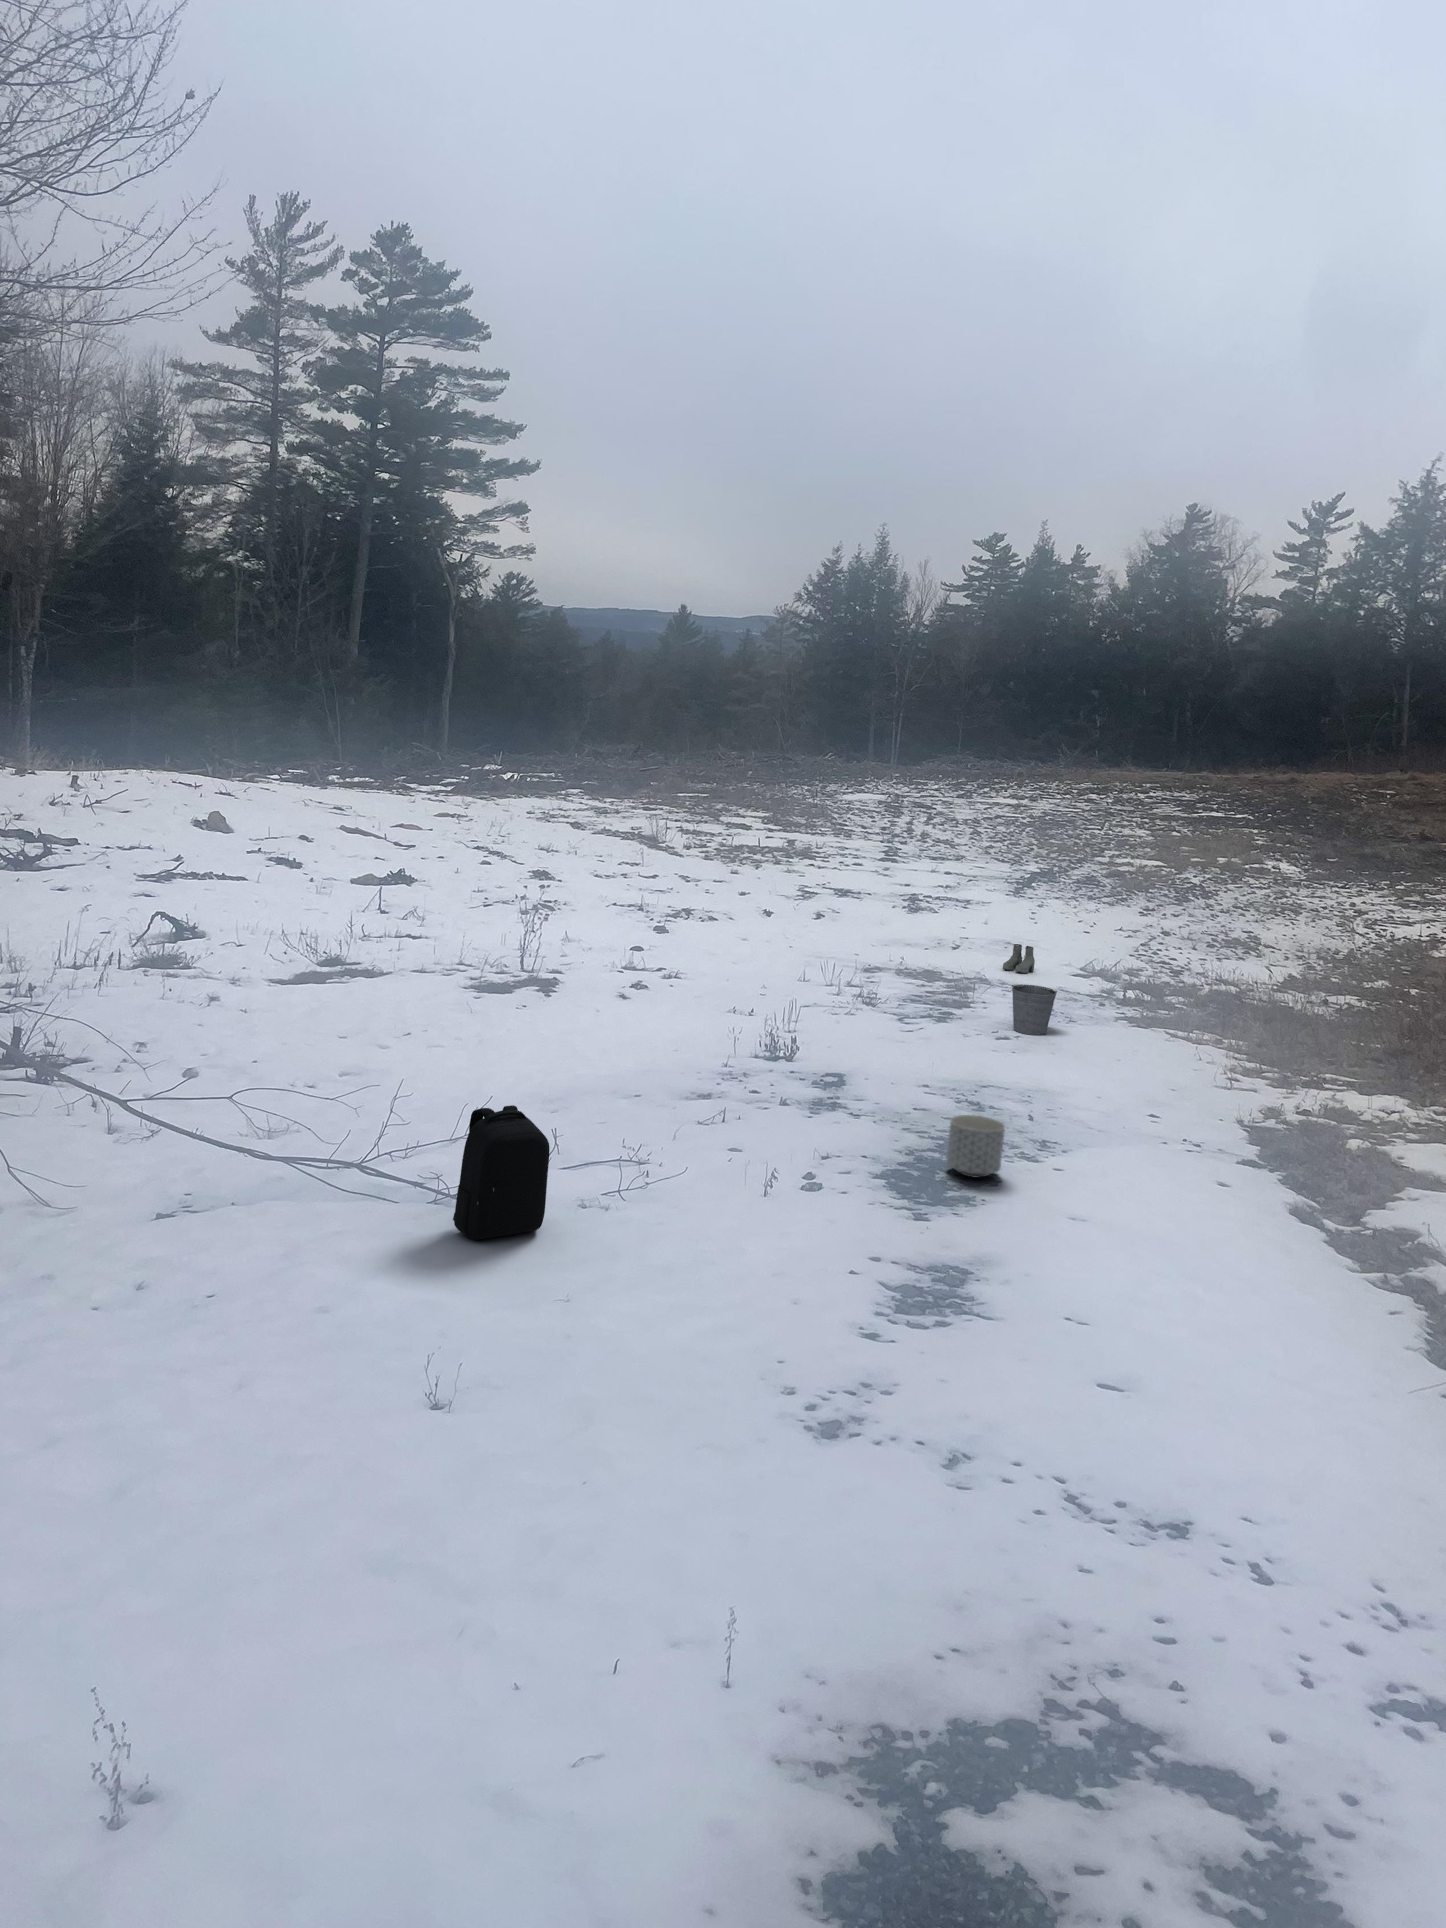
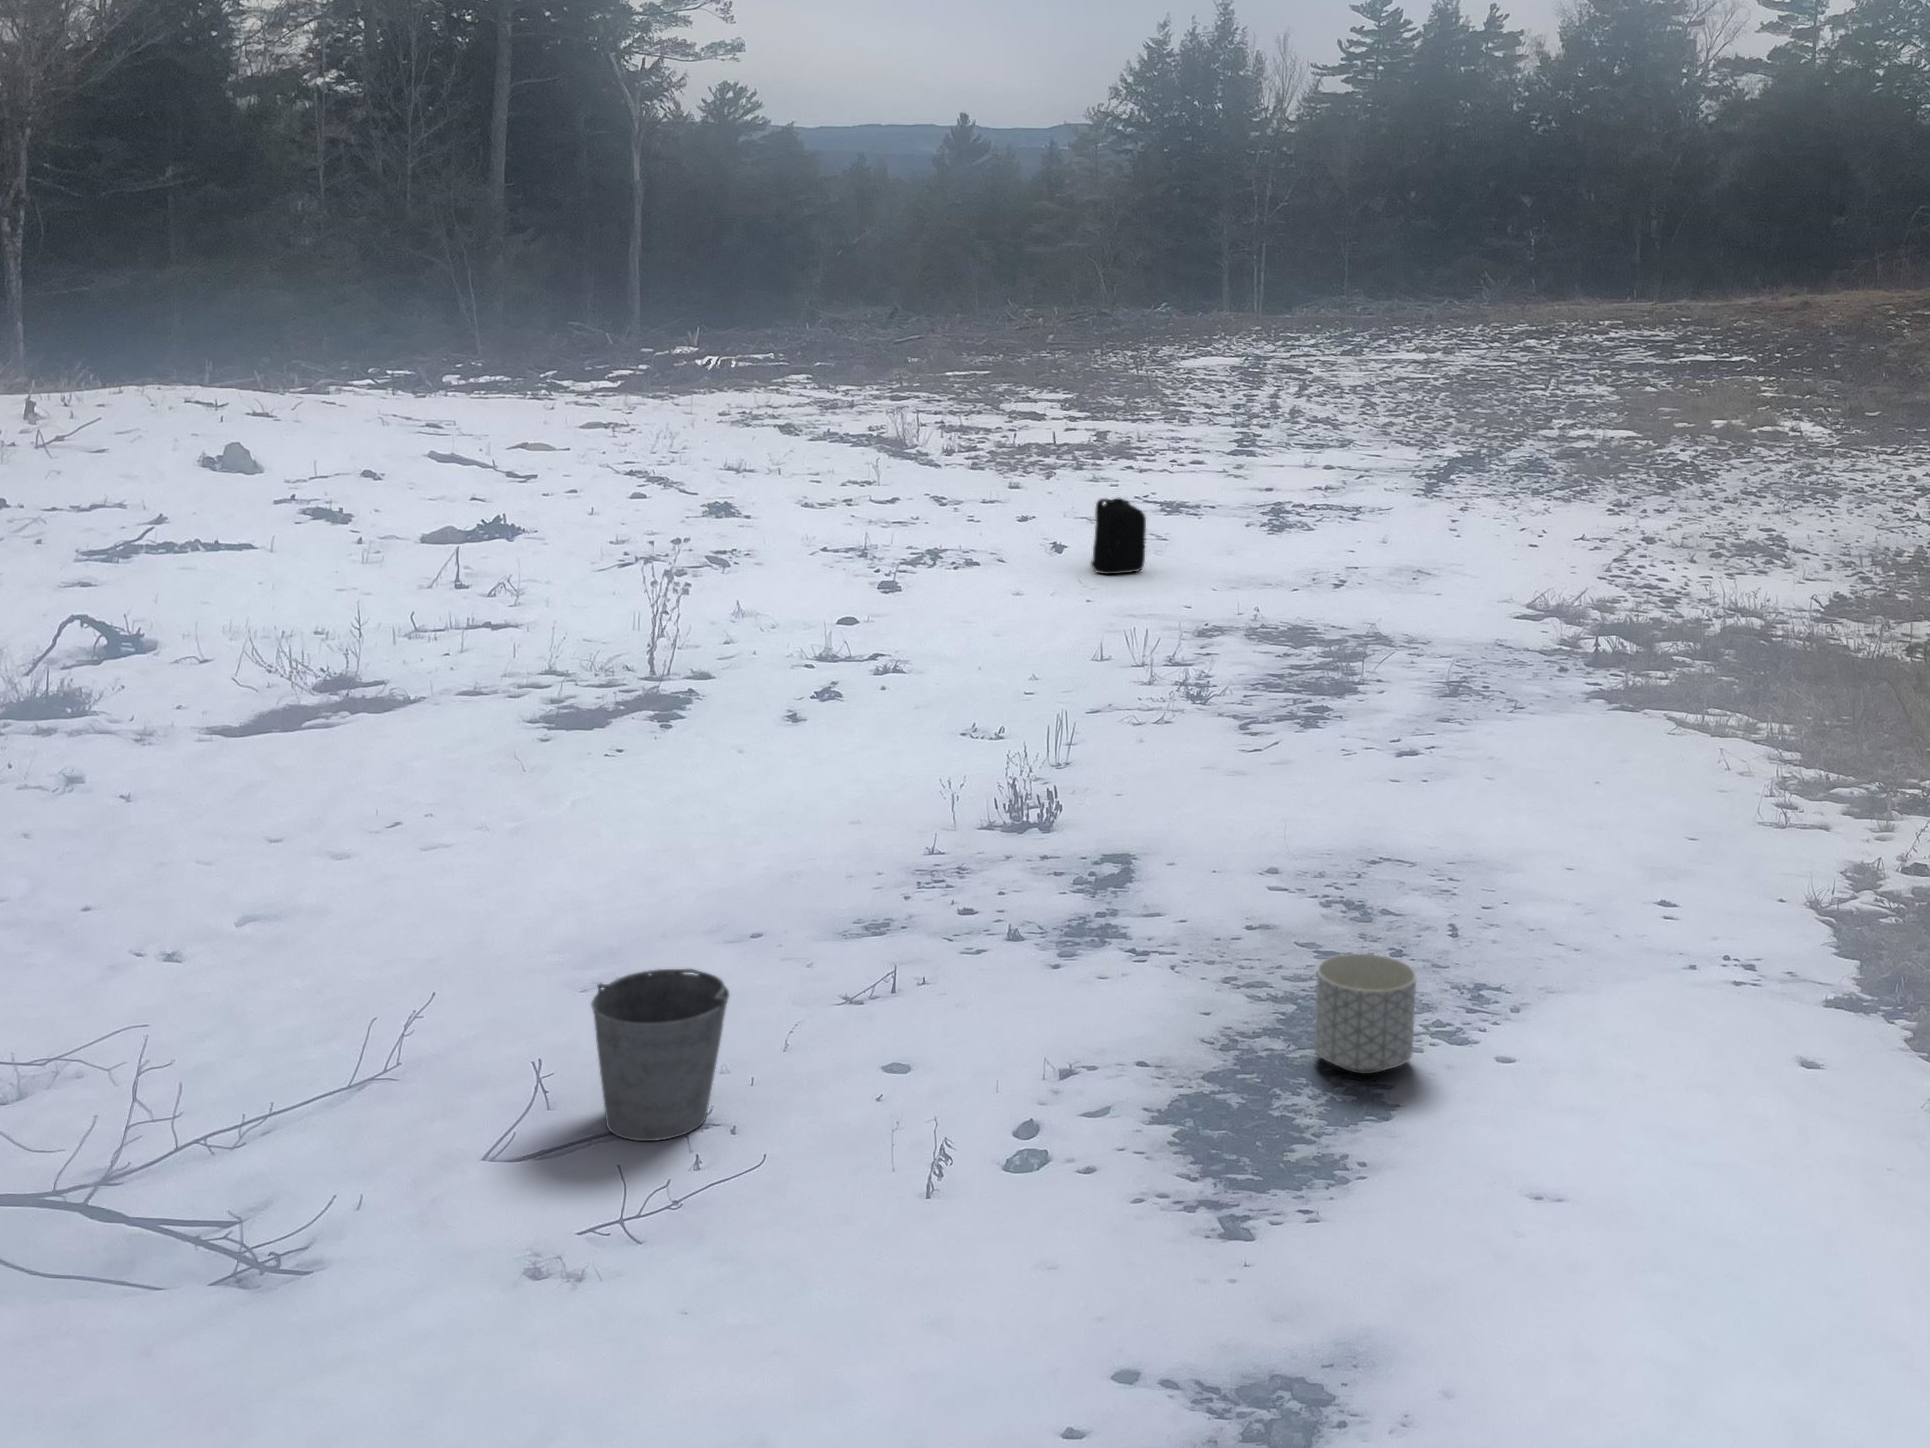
boots: present [1003,944,1035,973] -> none [1411,583,1460,628]
bucket: present [1012,984,1057,1035] -> present [591,969,729,1141]
backpack: present [453,1105,549,1239] -> present [1091,498,1146,574]

